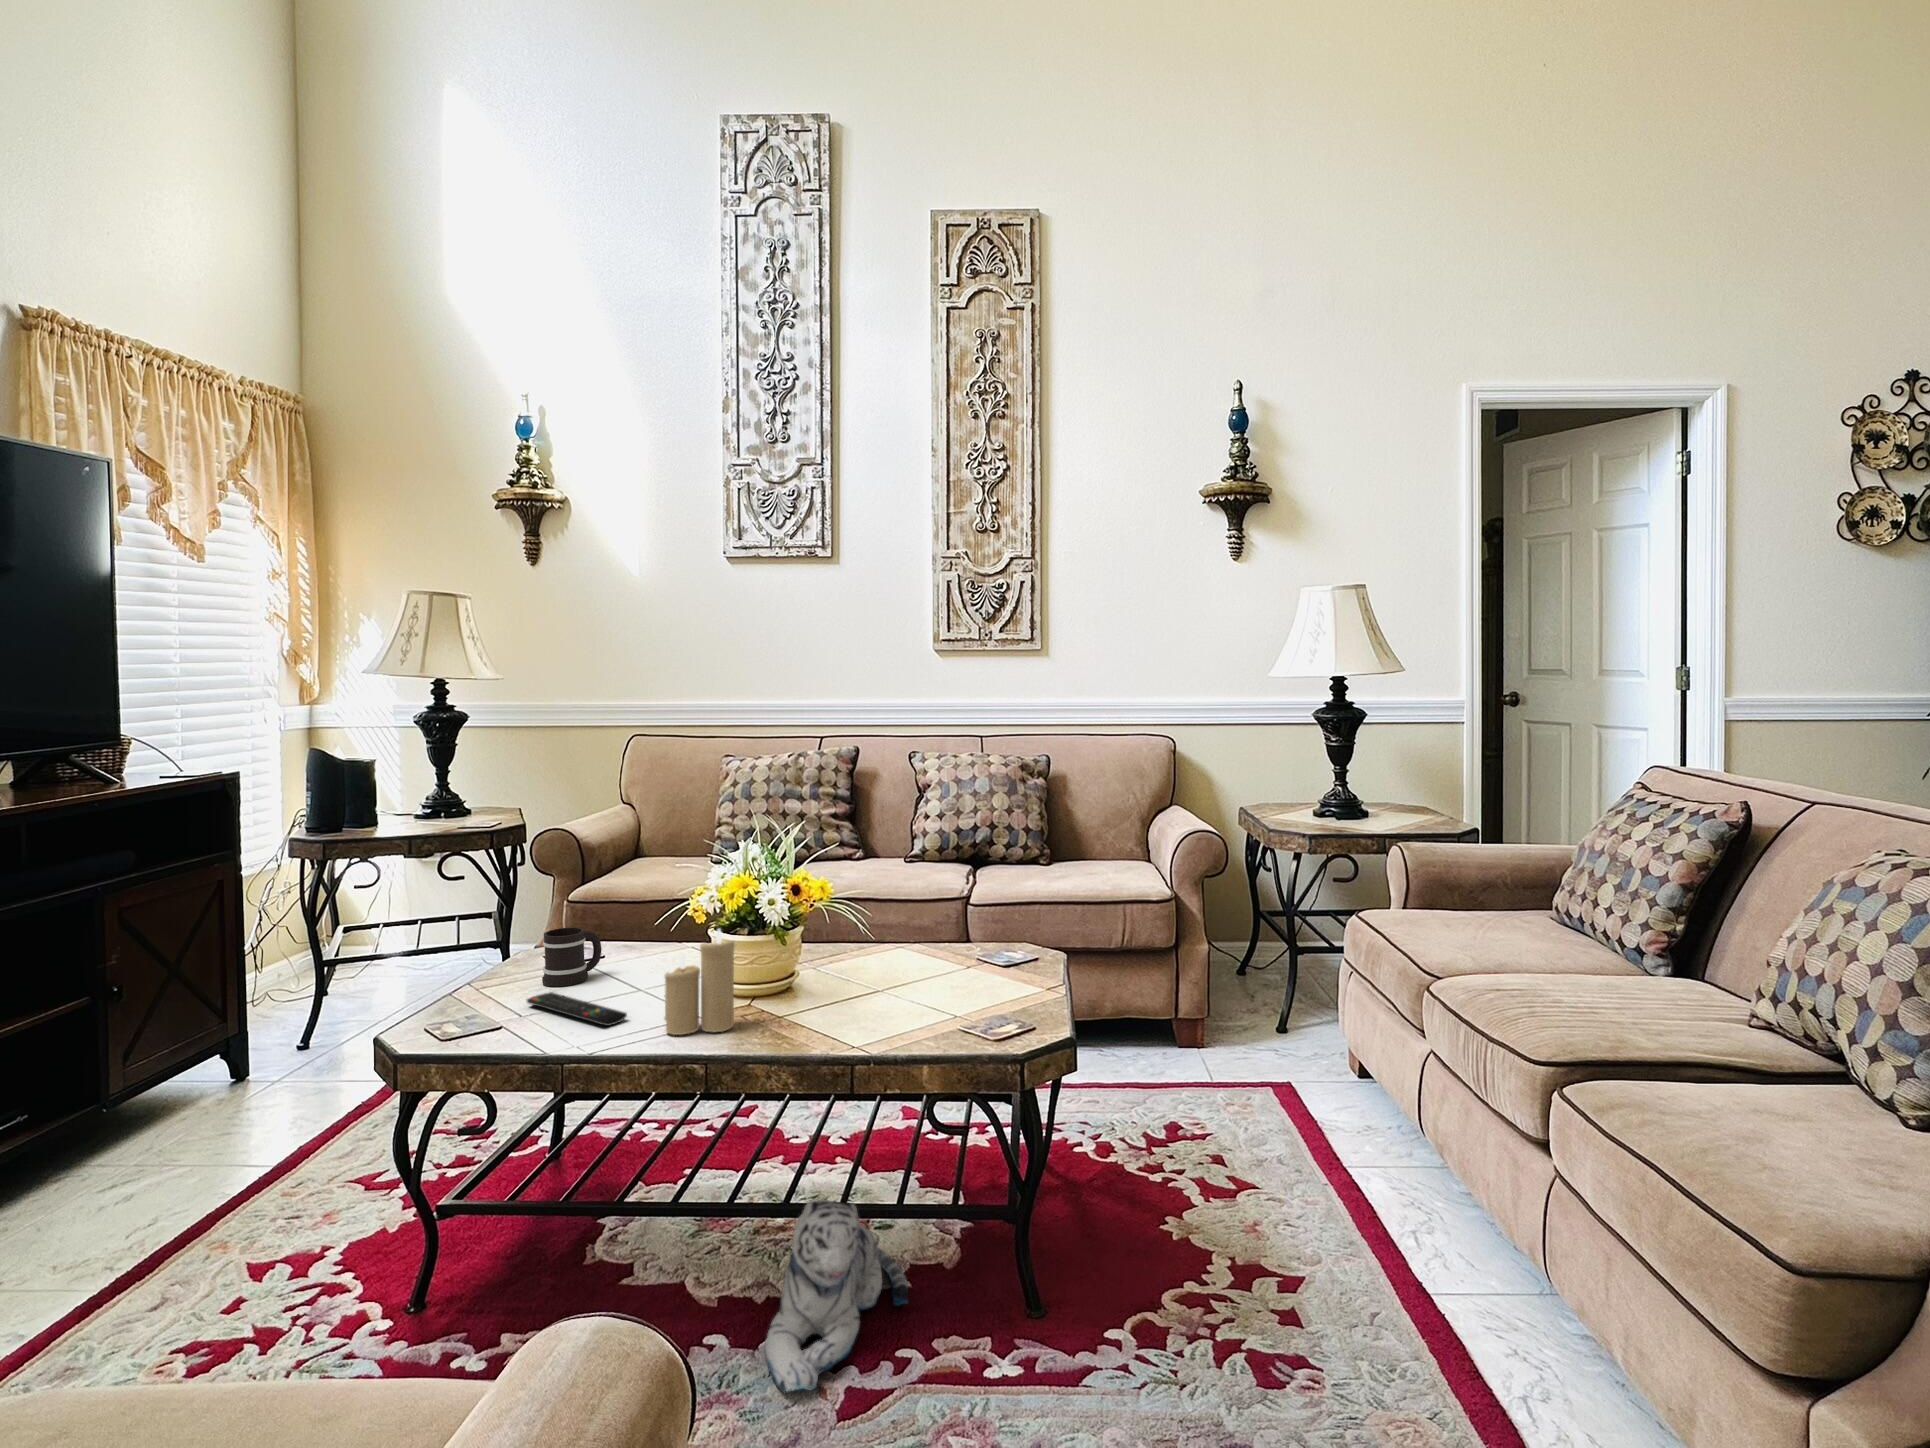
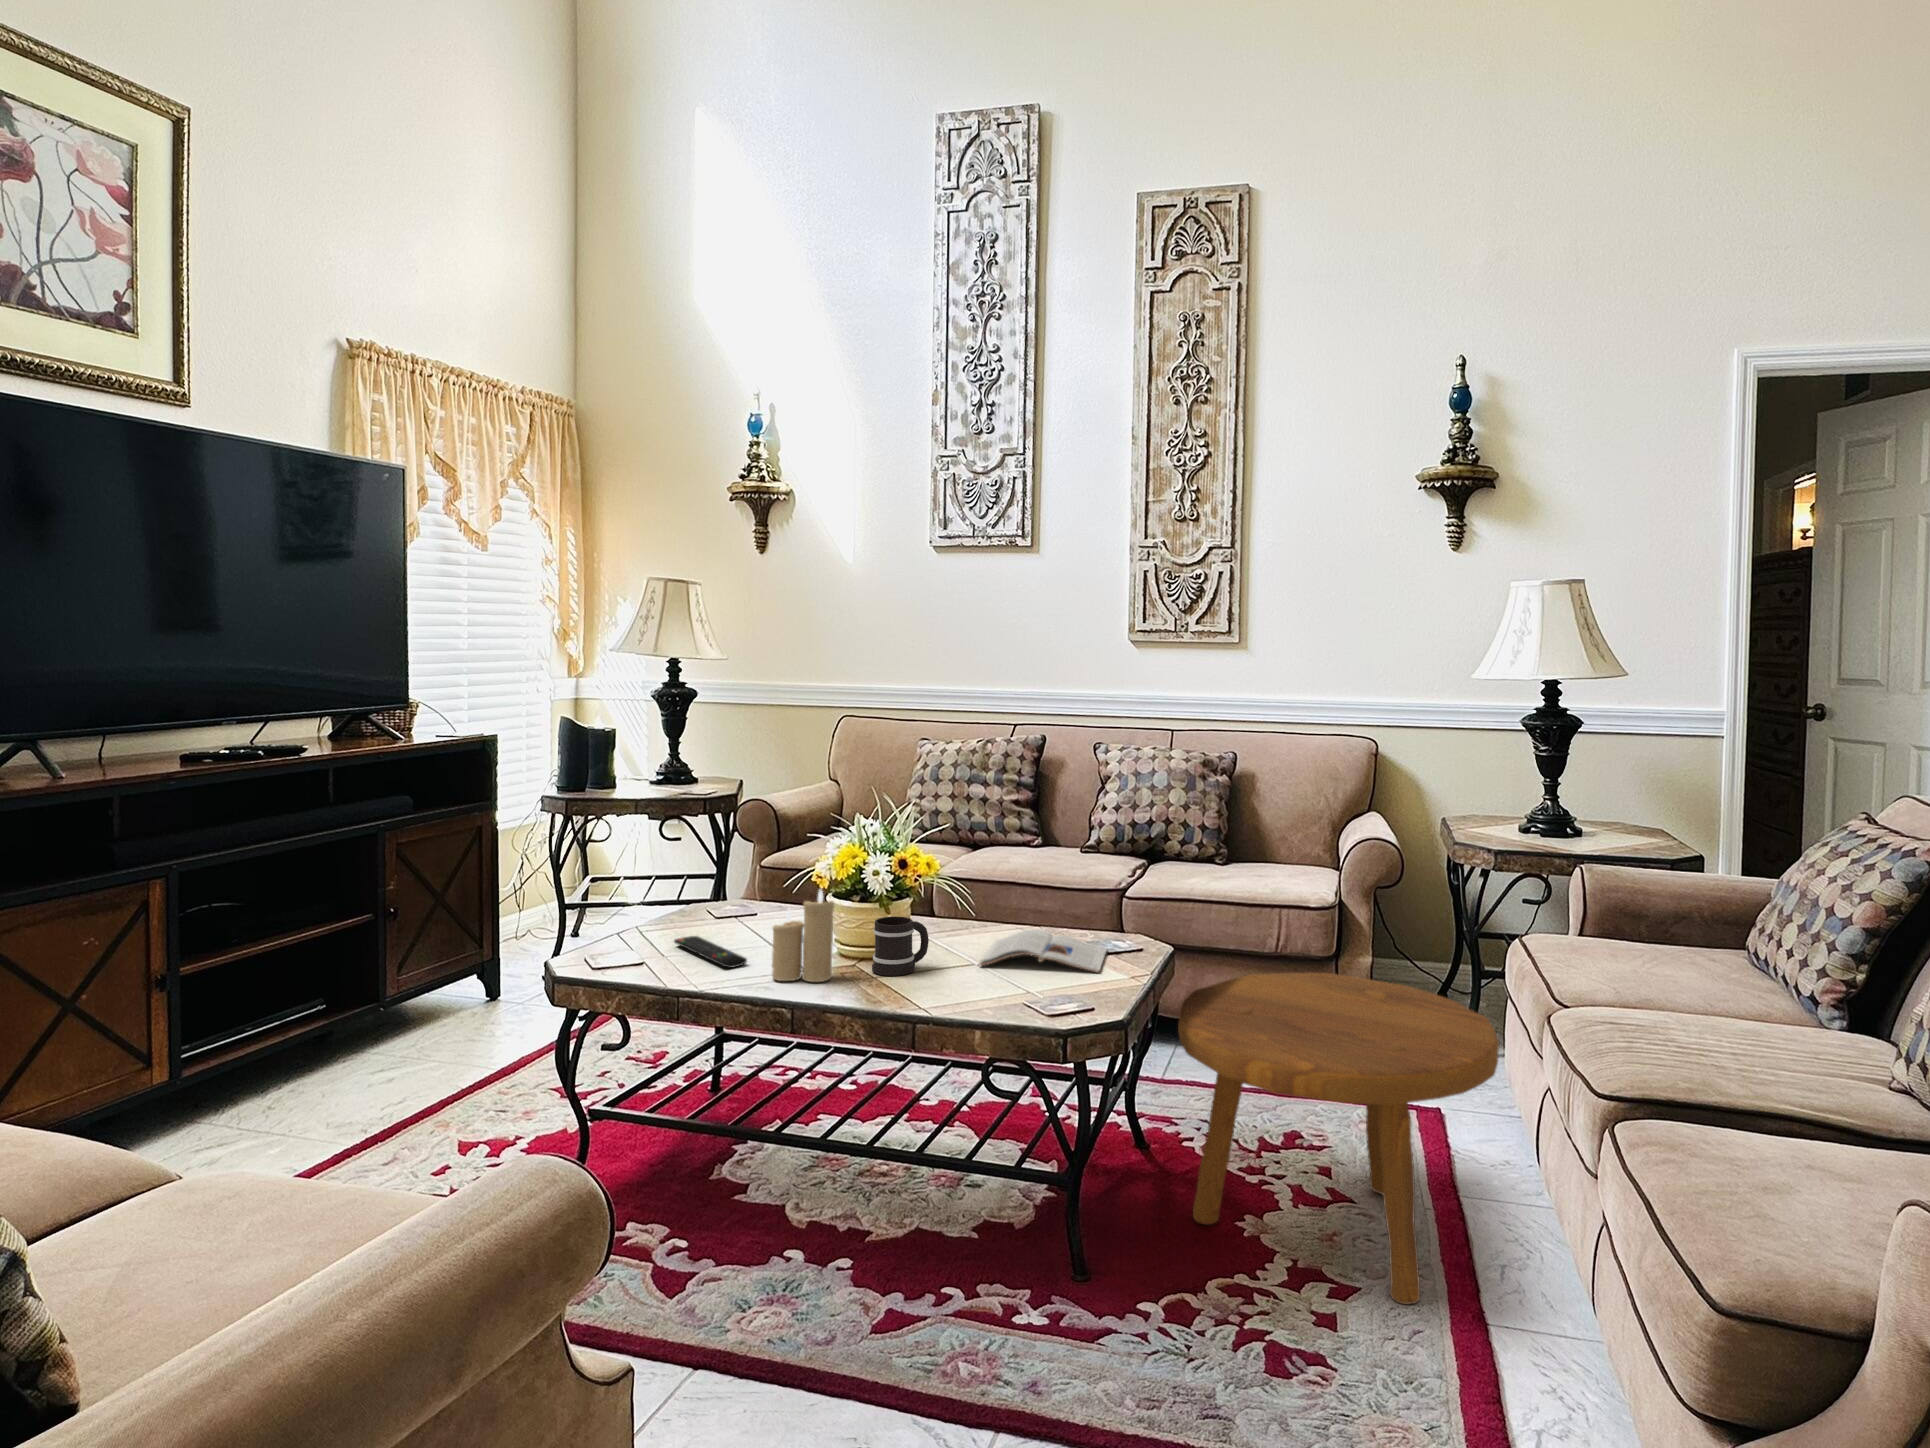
mug: present [542,927,602,986] -> present [872,917,929,976]
magazine: none [886,950,1013,996] -> present [980,929,1107,973]
footstool: none [1098,967,1408,1285] -> present [1178,973,1499,1304]
plush toy: present [765,1199,908,1393] -> none [826,1142,974,1307]

